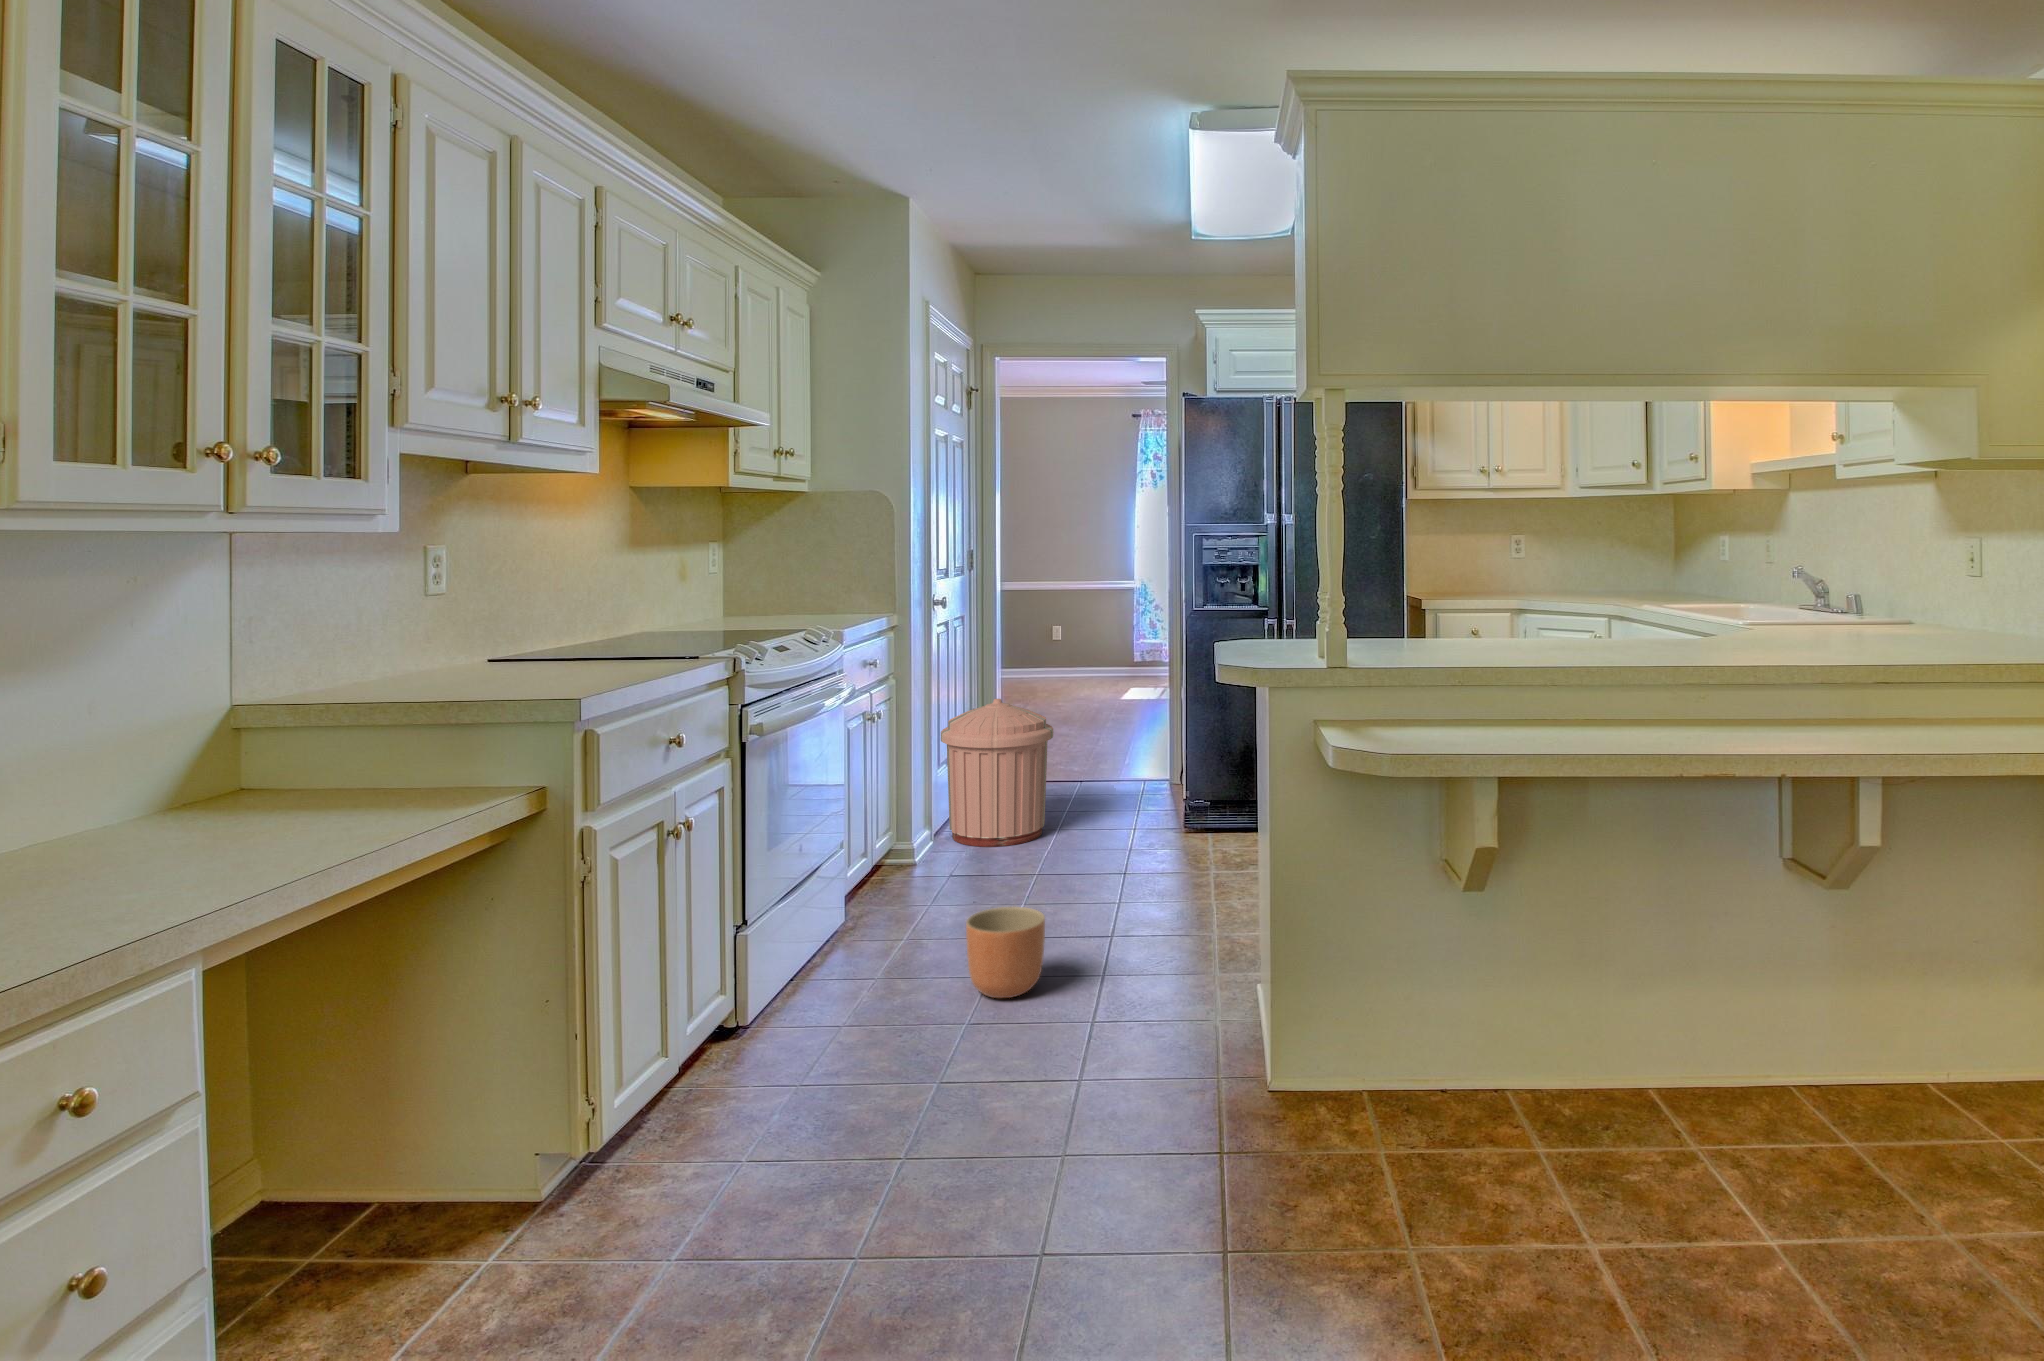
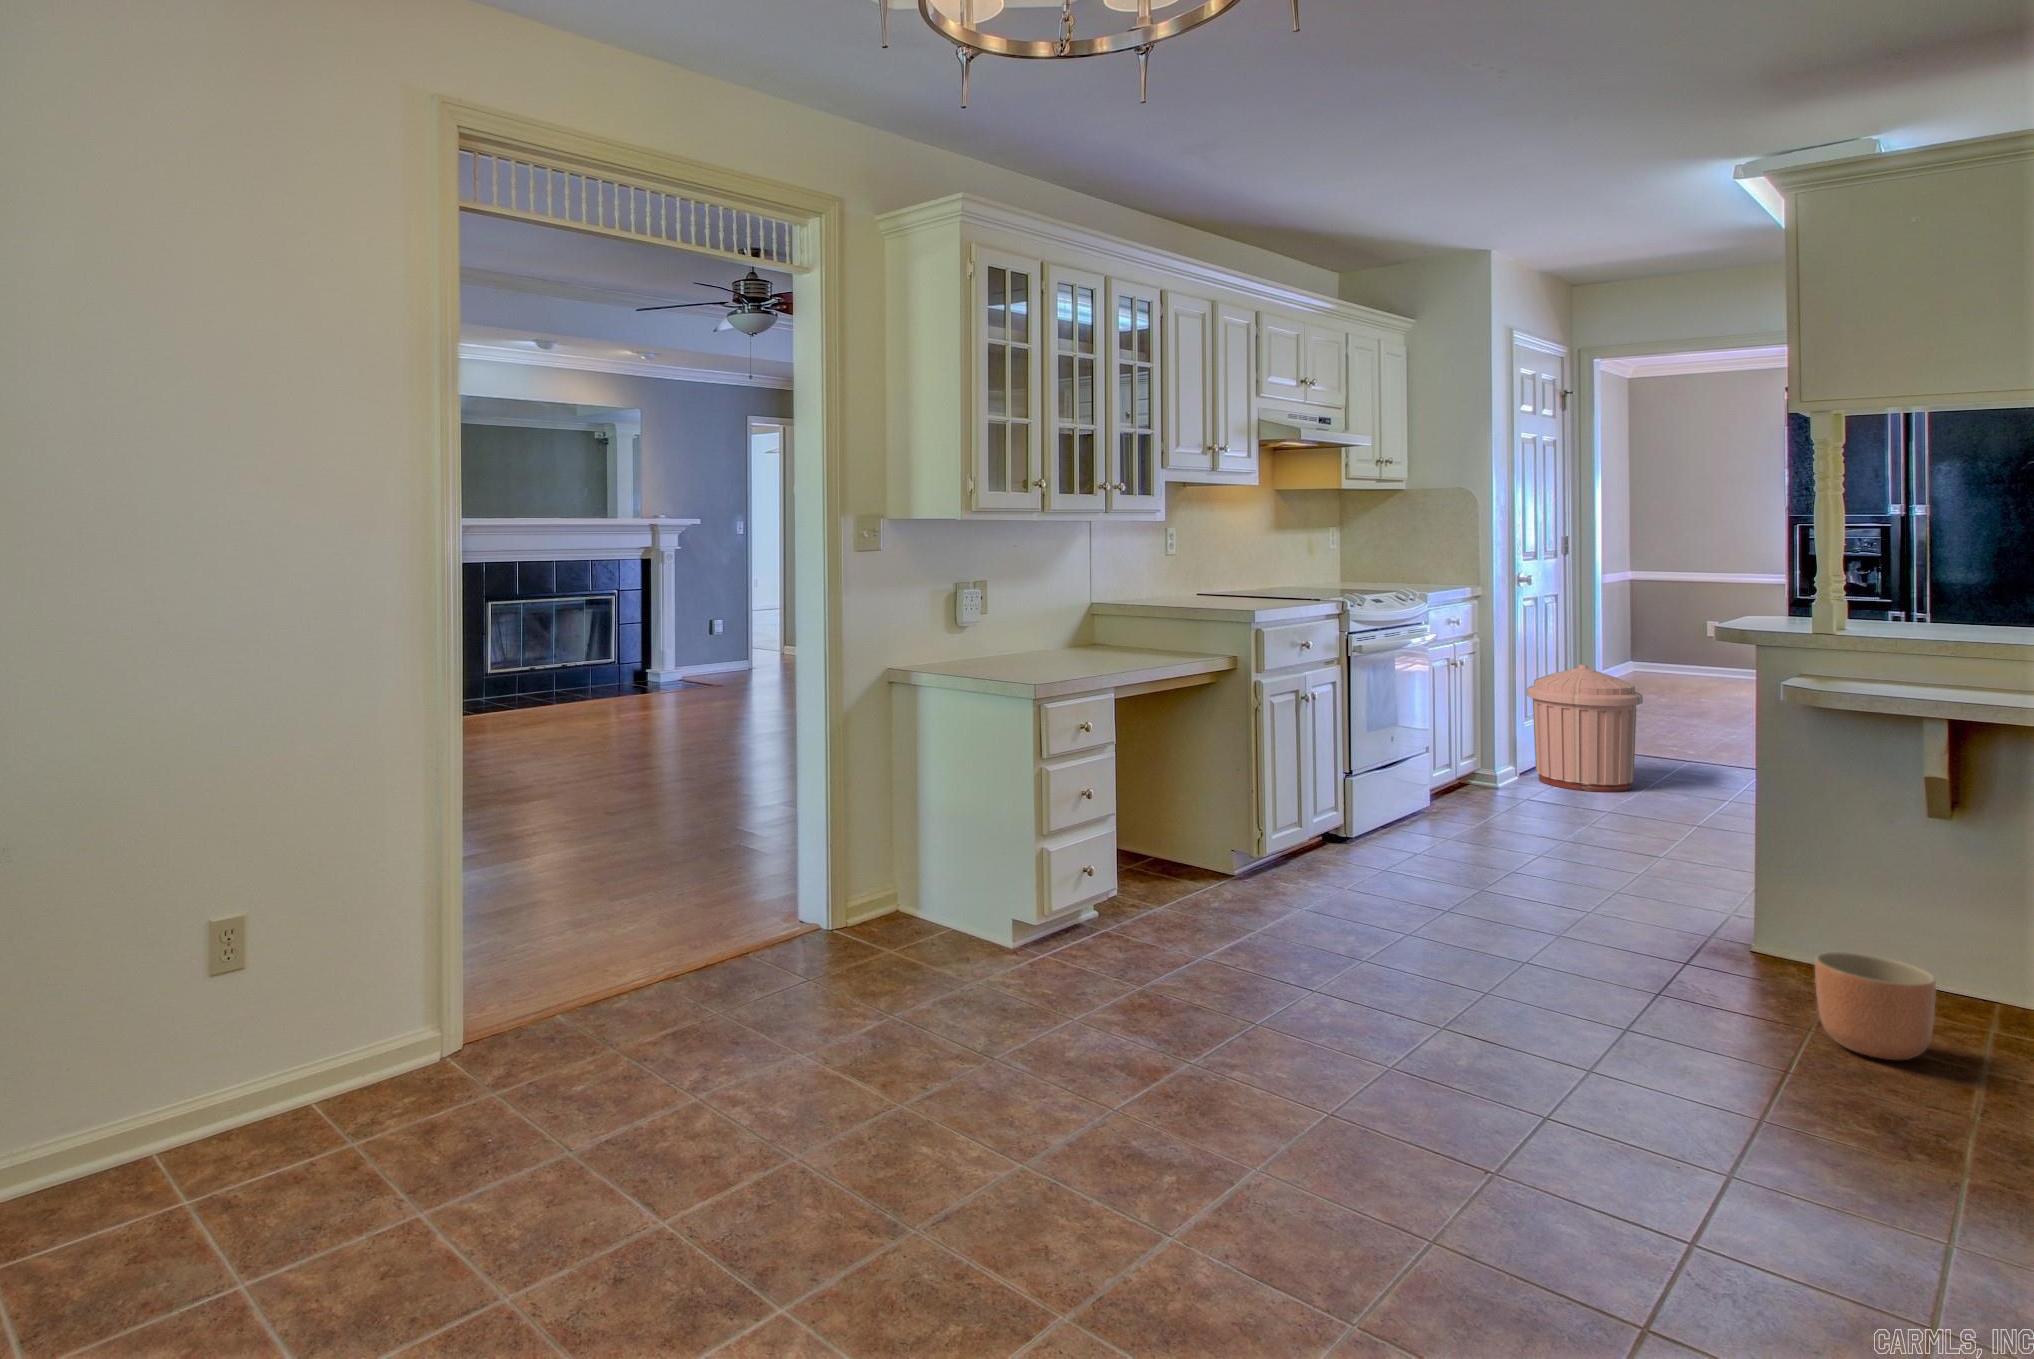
planter: present [966,907,1045,998] -> present [1815,952,1936,1060]

